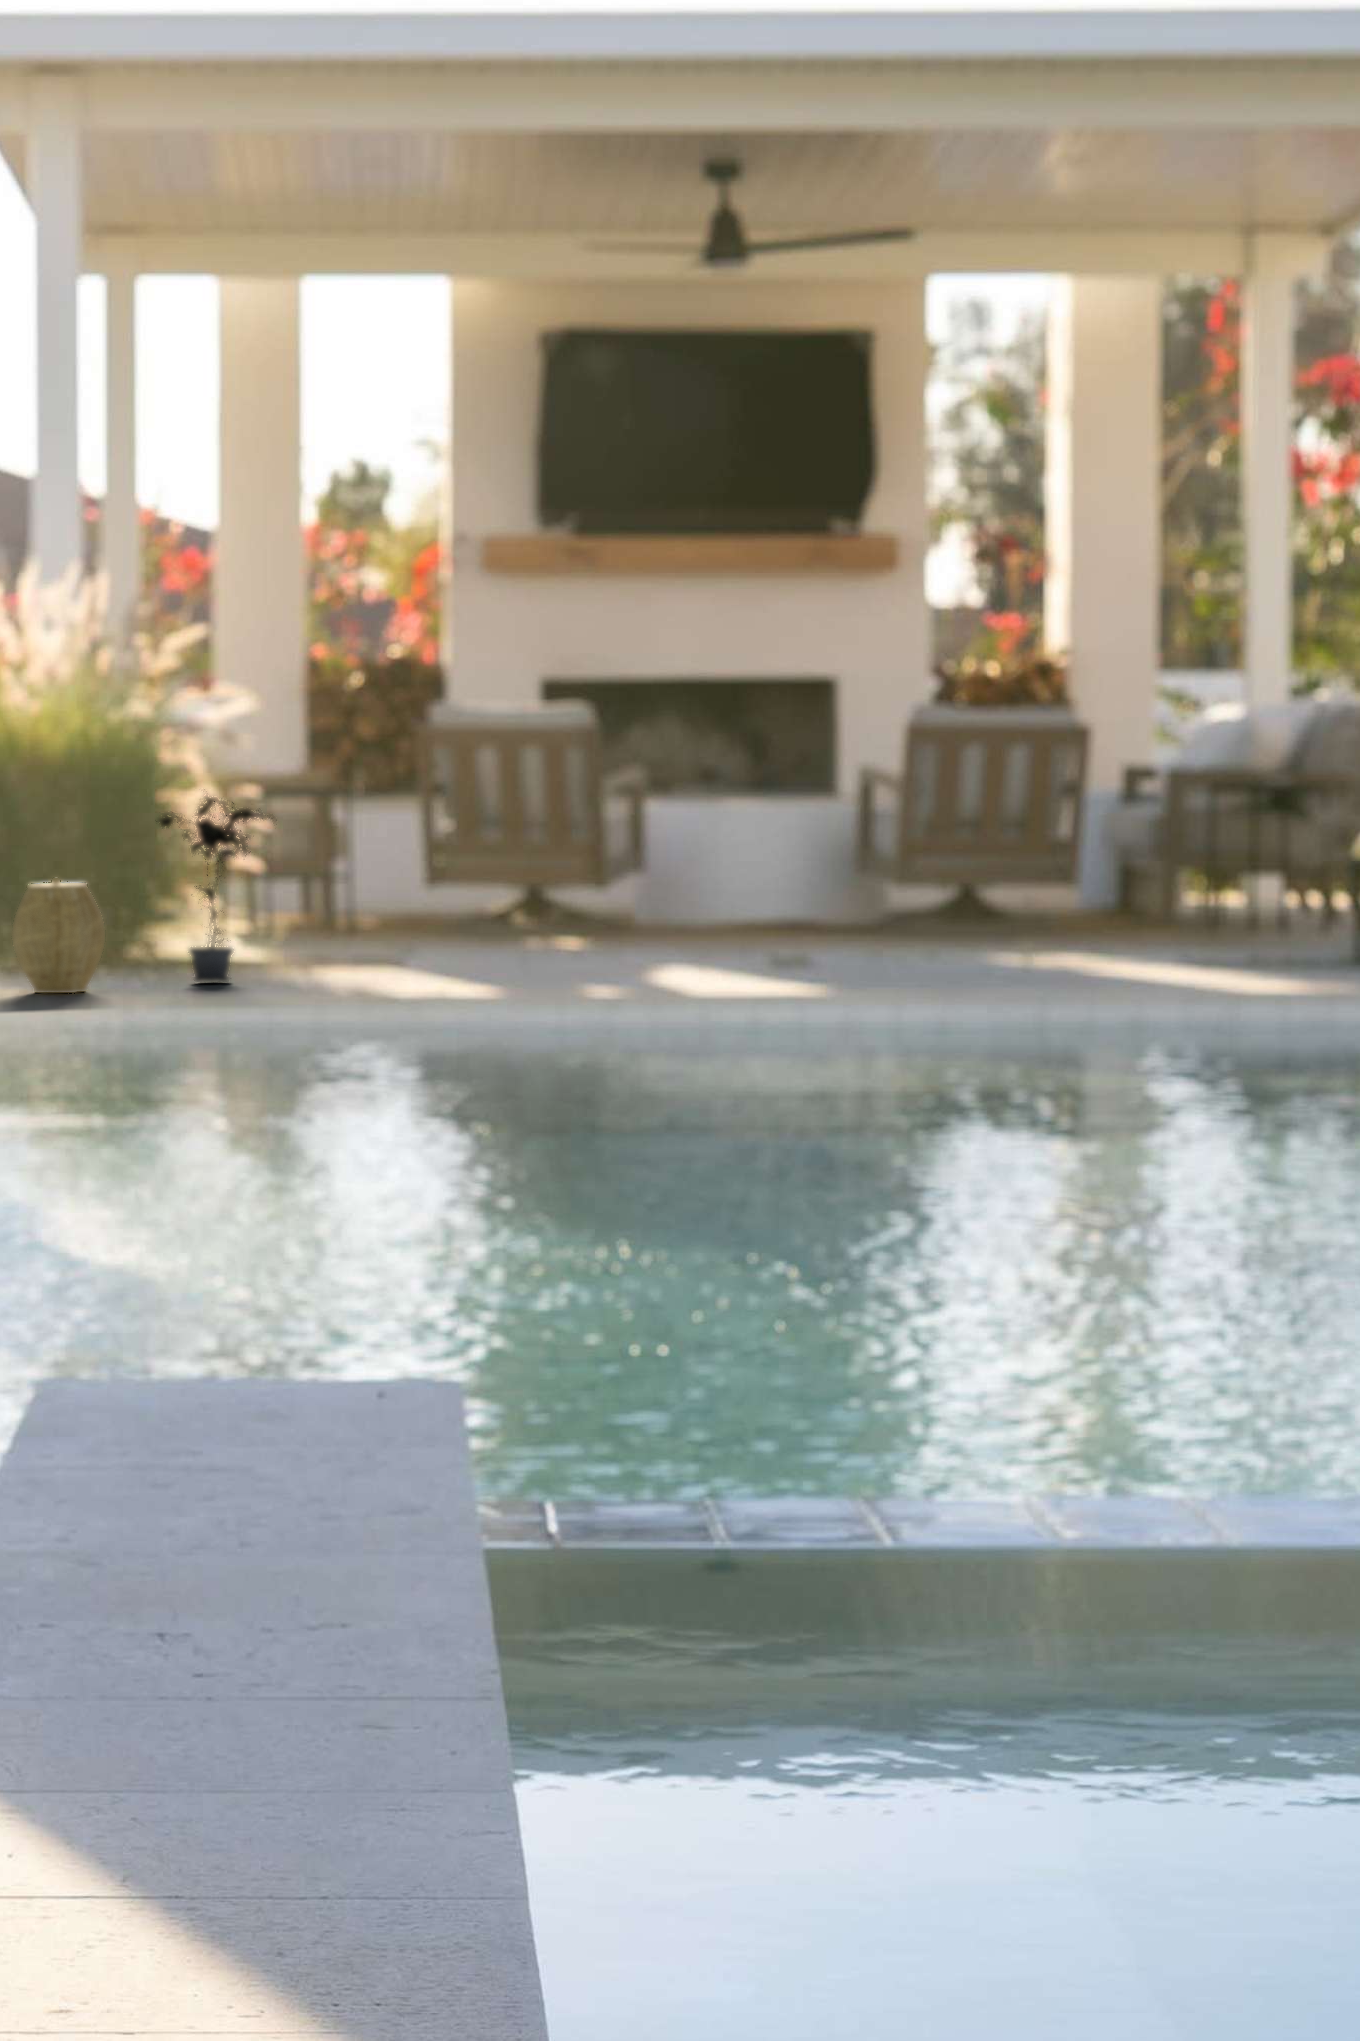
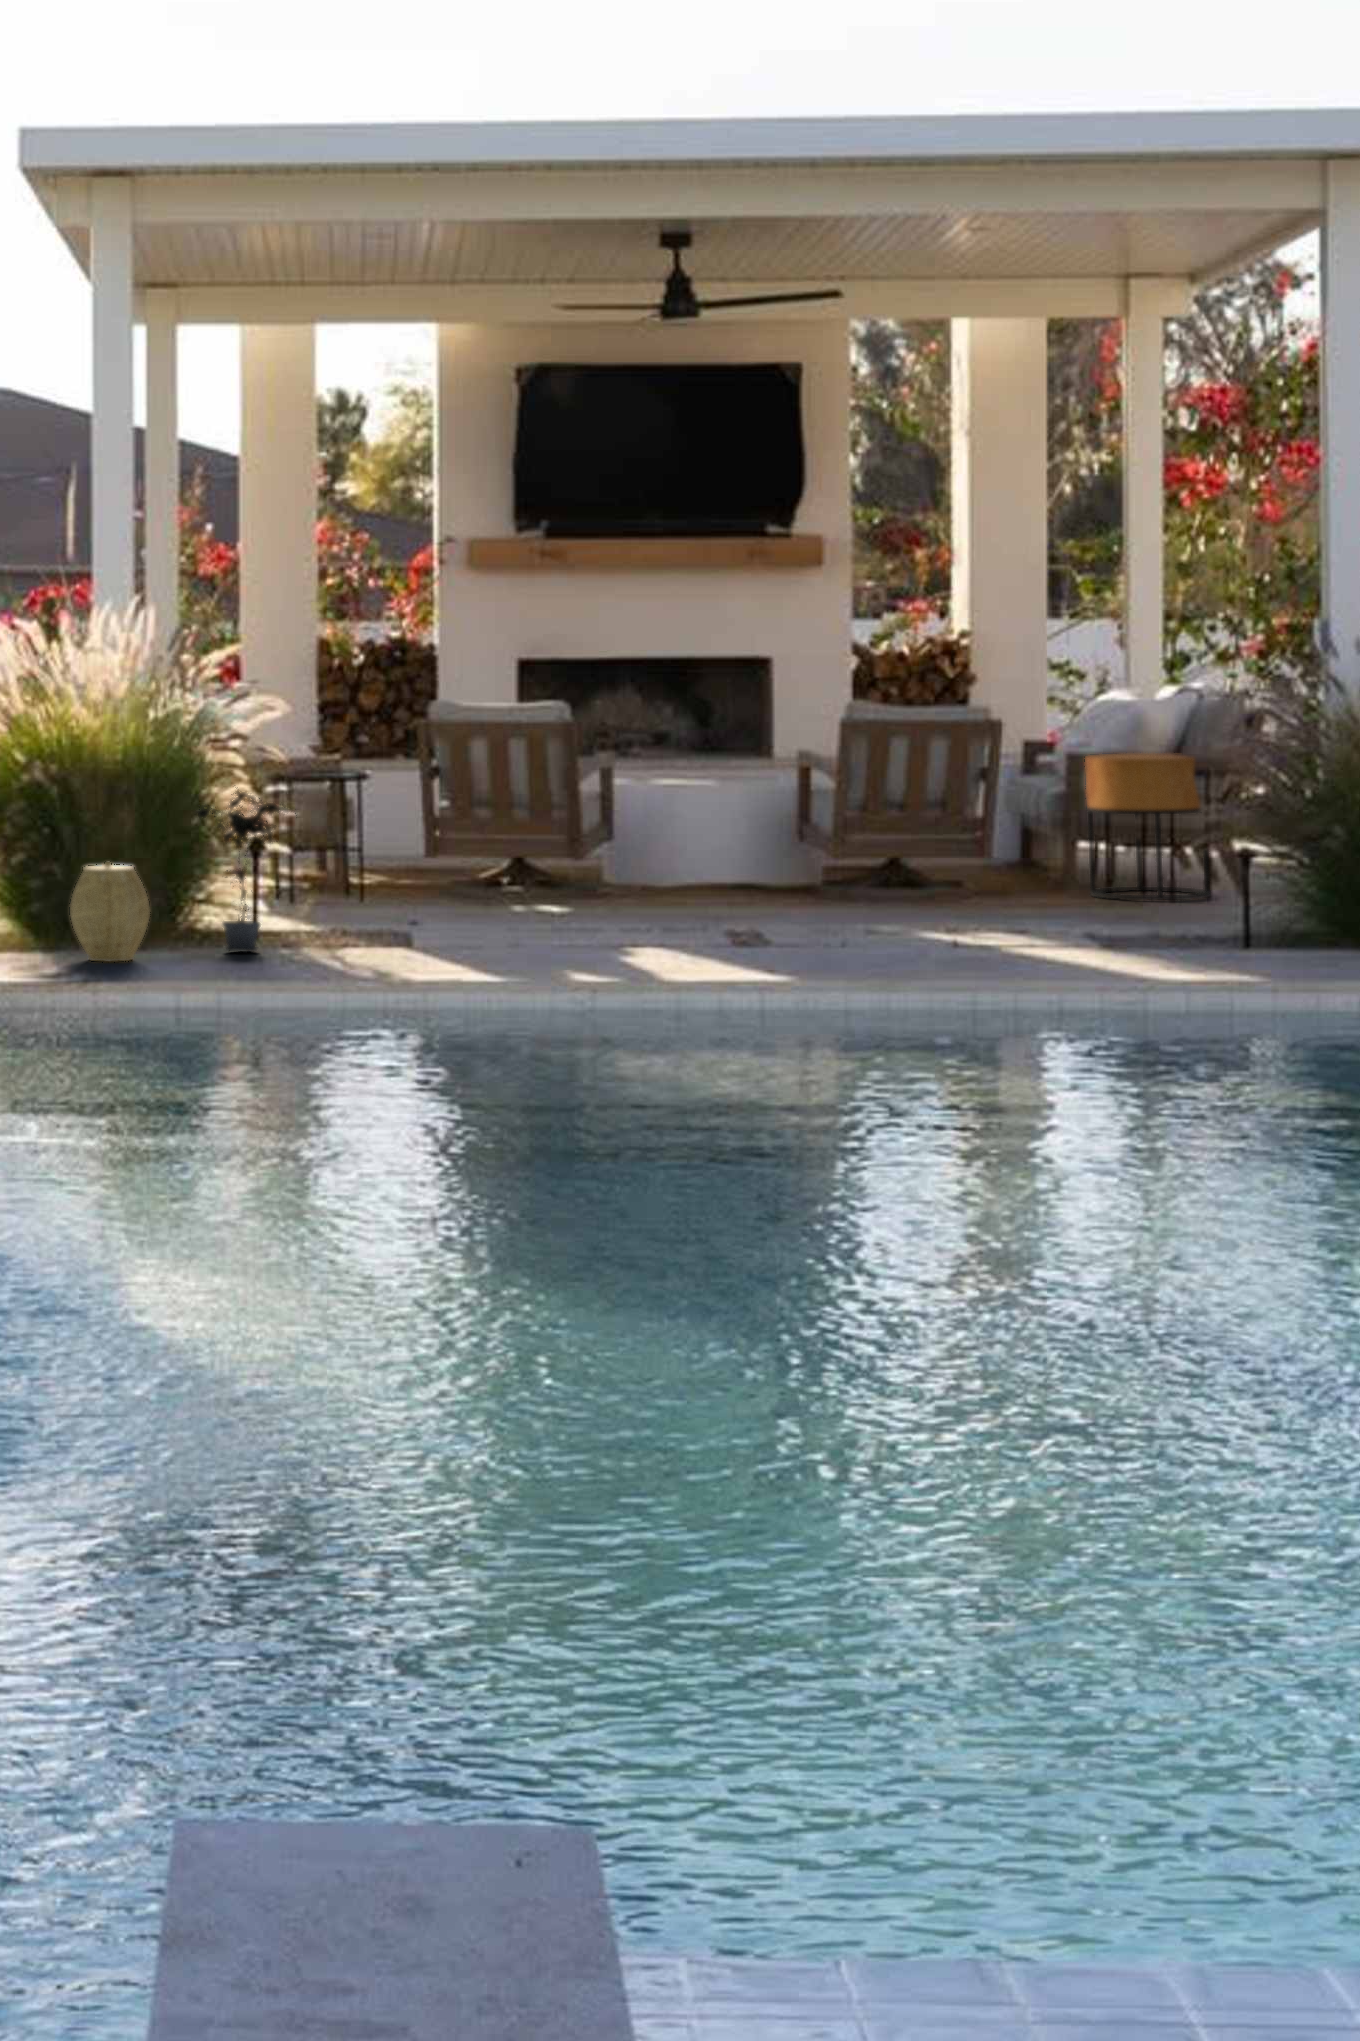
side table: none [1172,756,1305,921] -> present [1085,753,1211,900]

